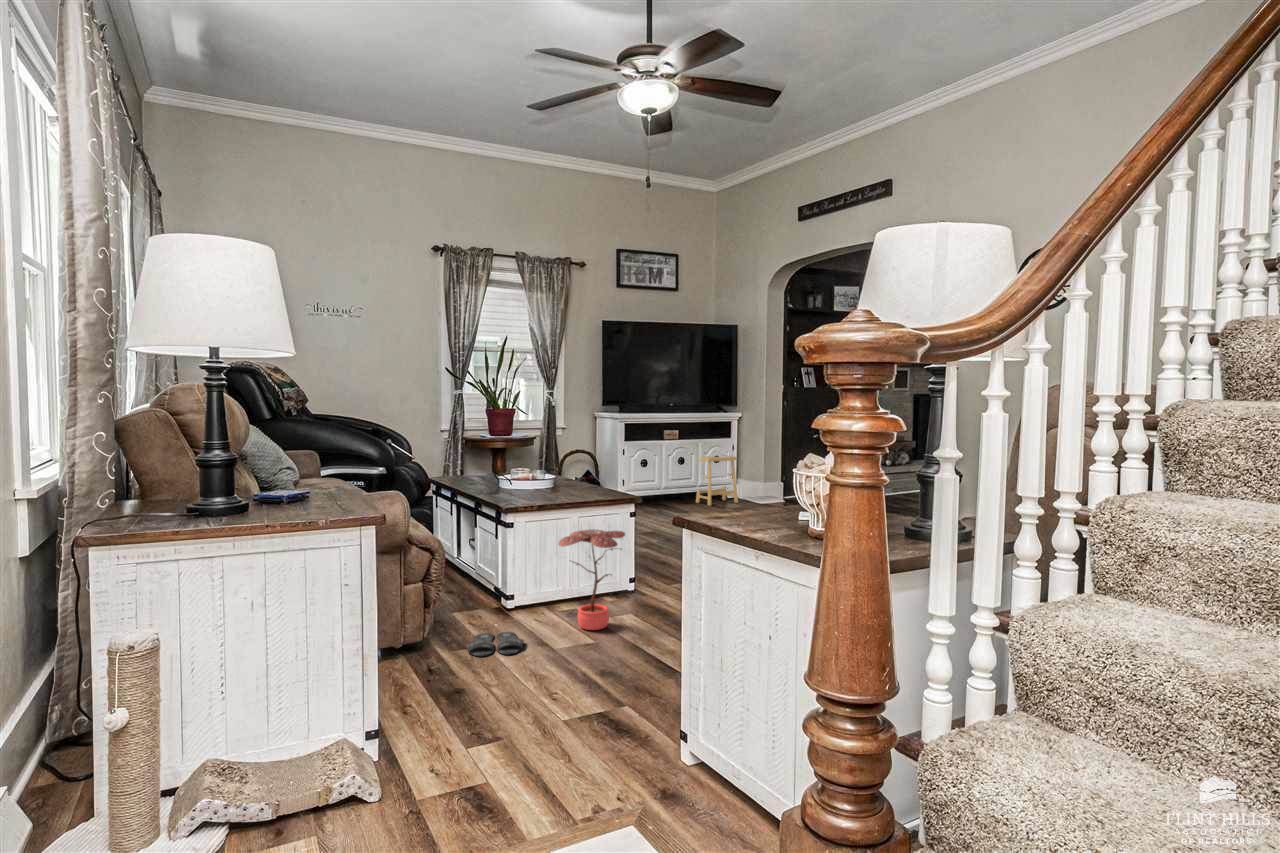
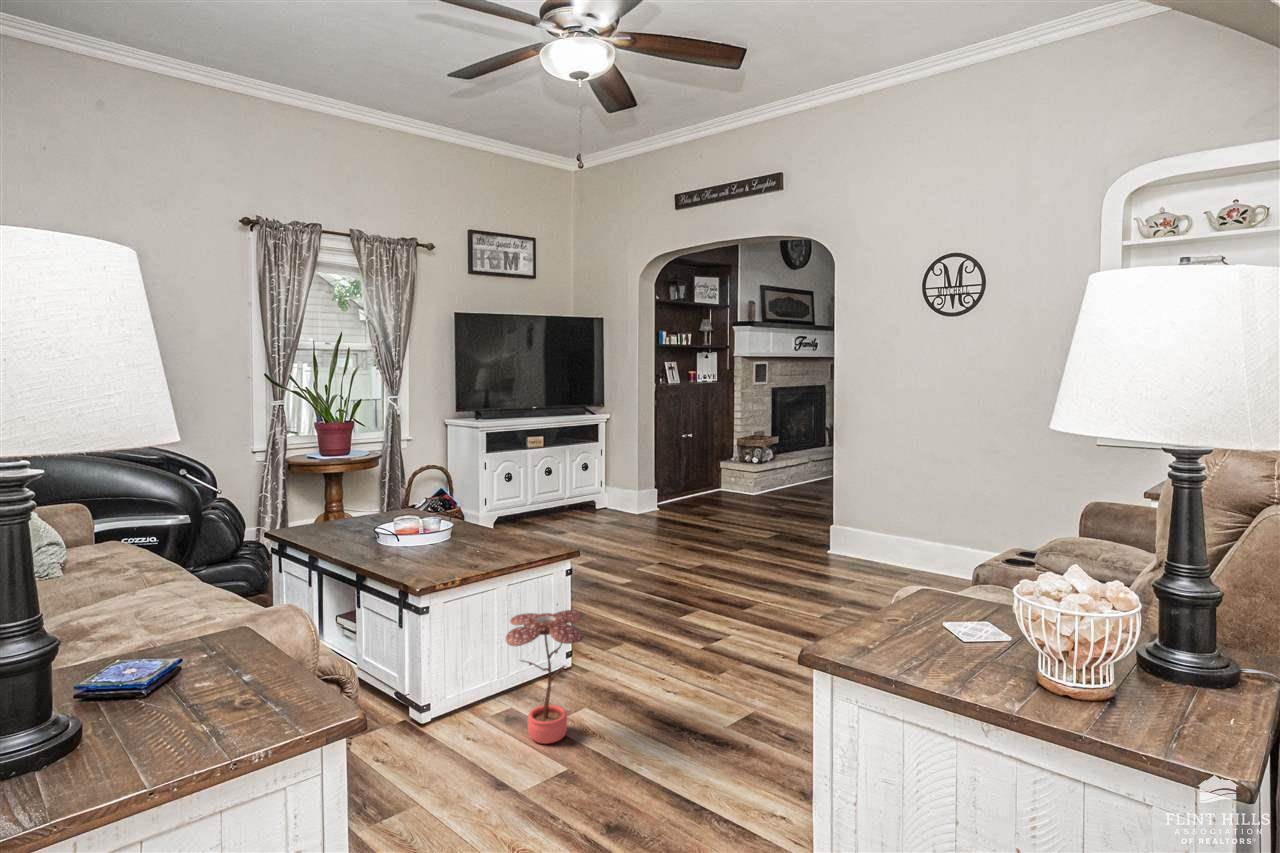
footstool: present [696,455,738,506] -> none [563,462,609,520]
slippers: present [467,632,524,657] -> none [396,764,476,822]

